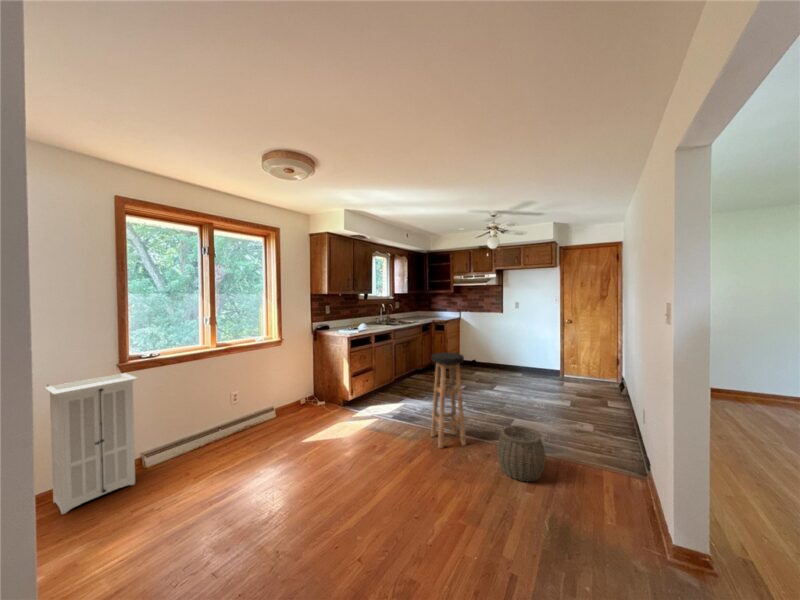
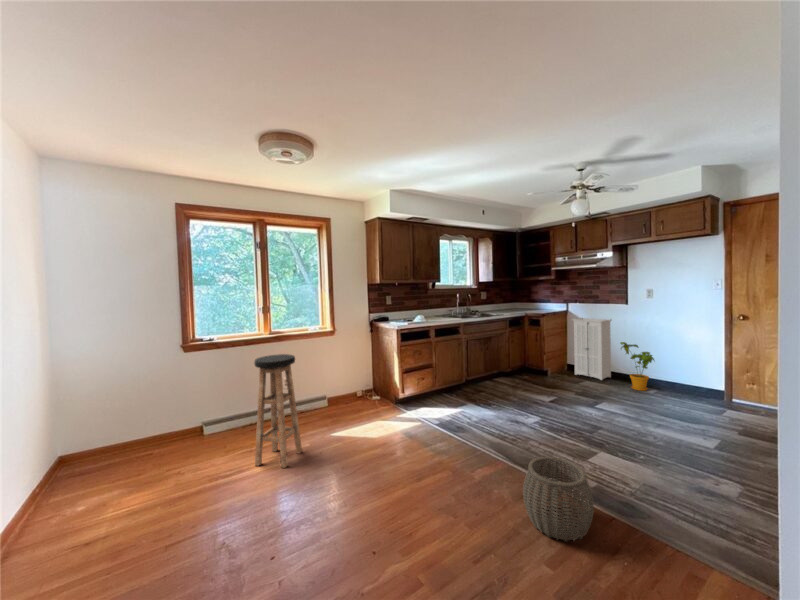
house plant: none [501,340,523,375] -> present [620,342,654,391]
bar stool: present [431,353,466,448] -> present [254,354,302,468]
storage cabinet: present [45,373,137,514] -> present [572,318,611,380]

